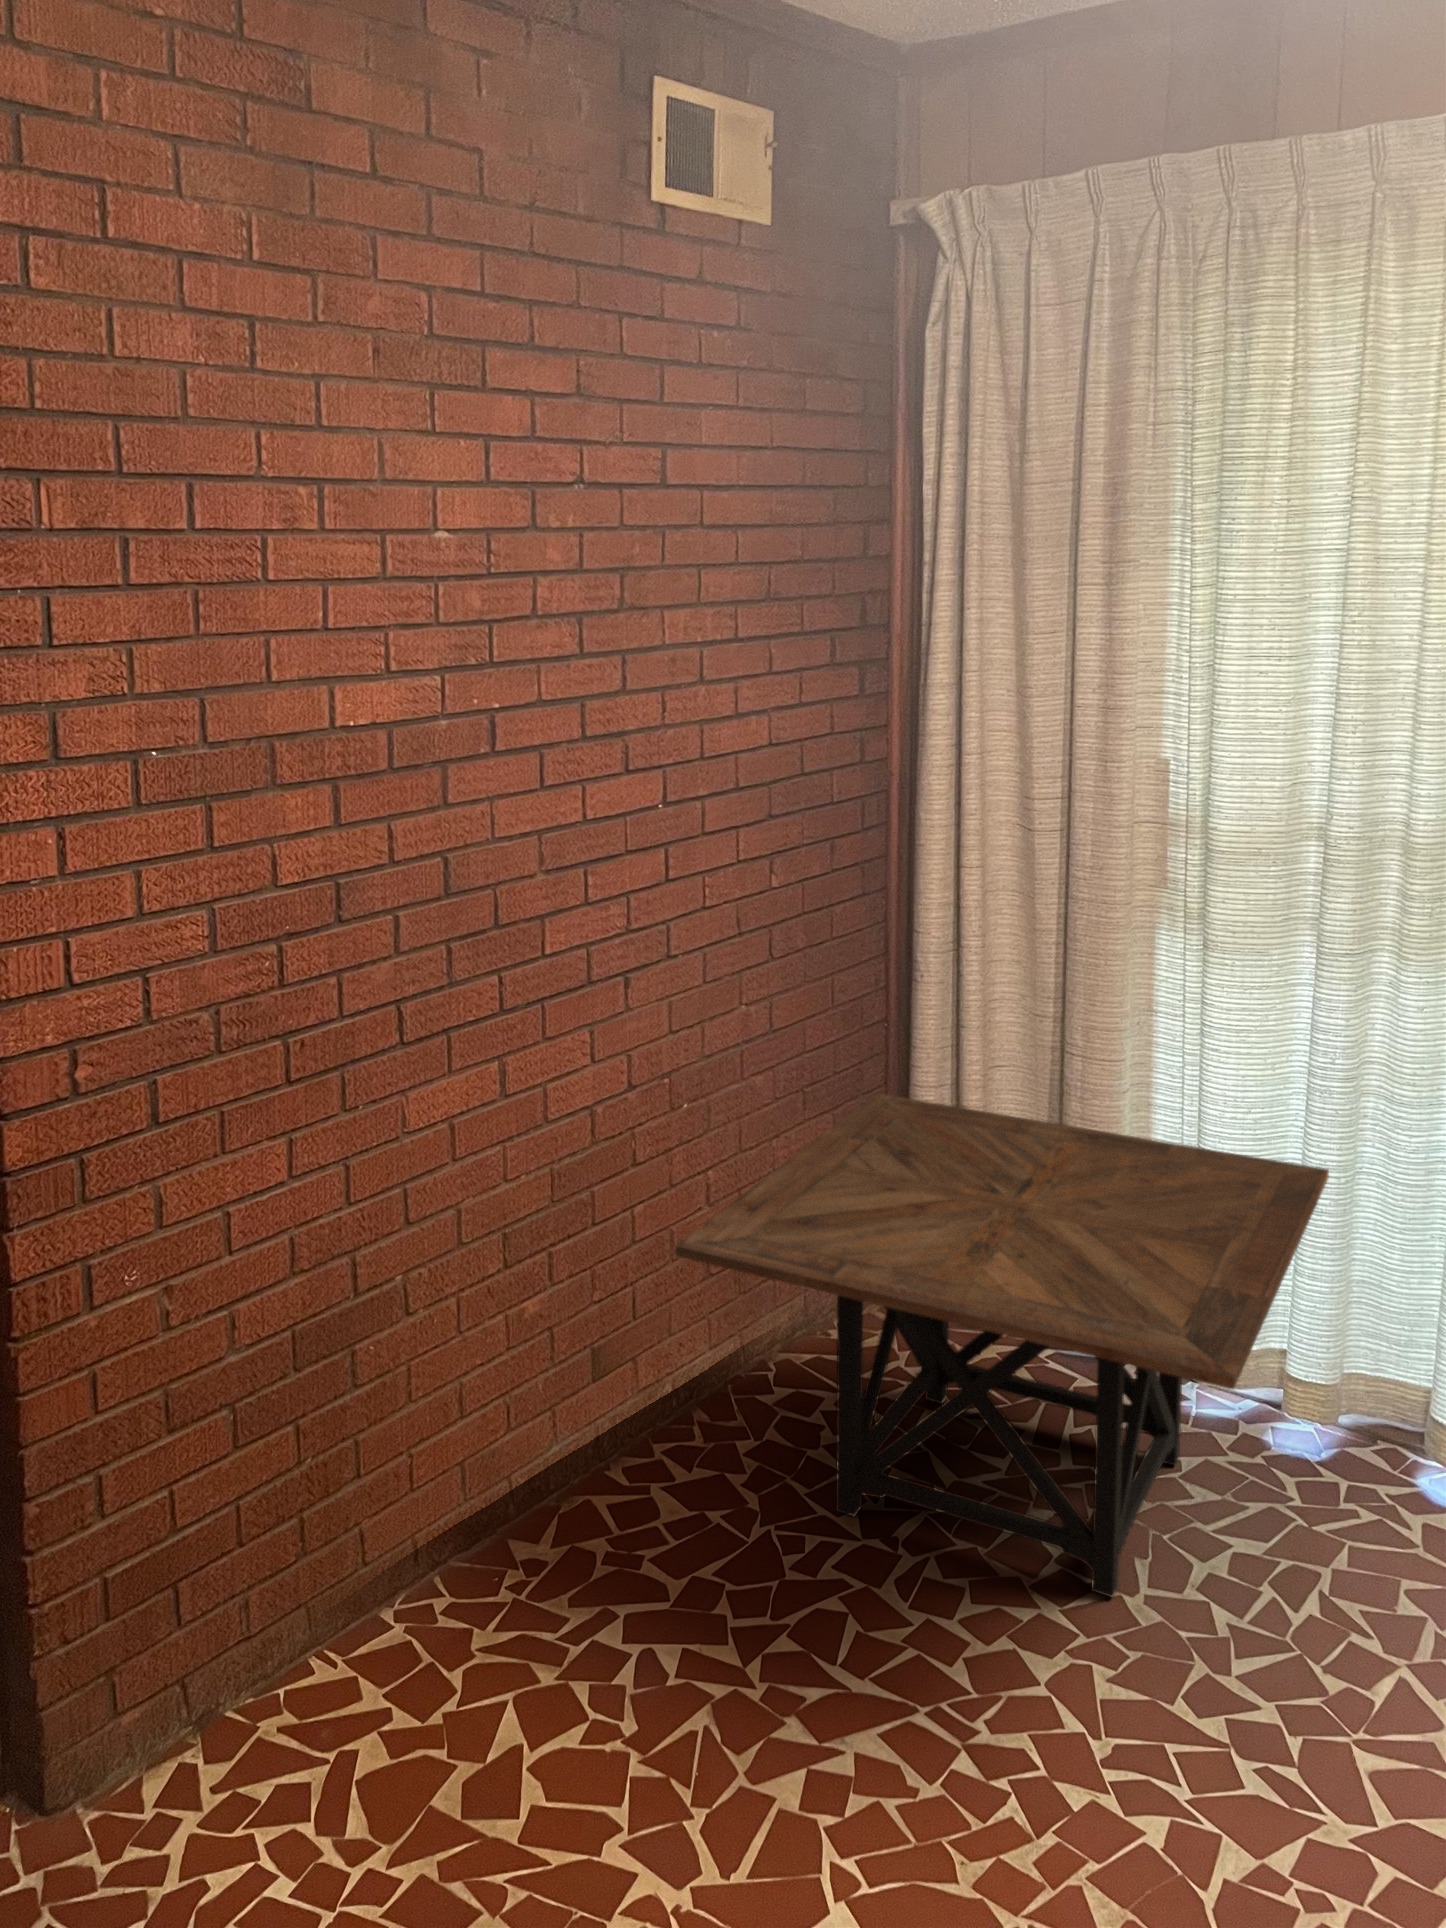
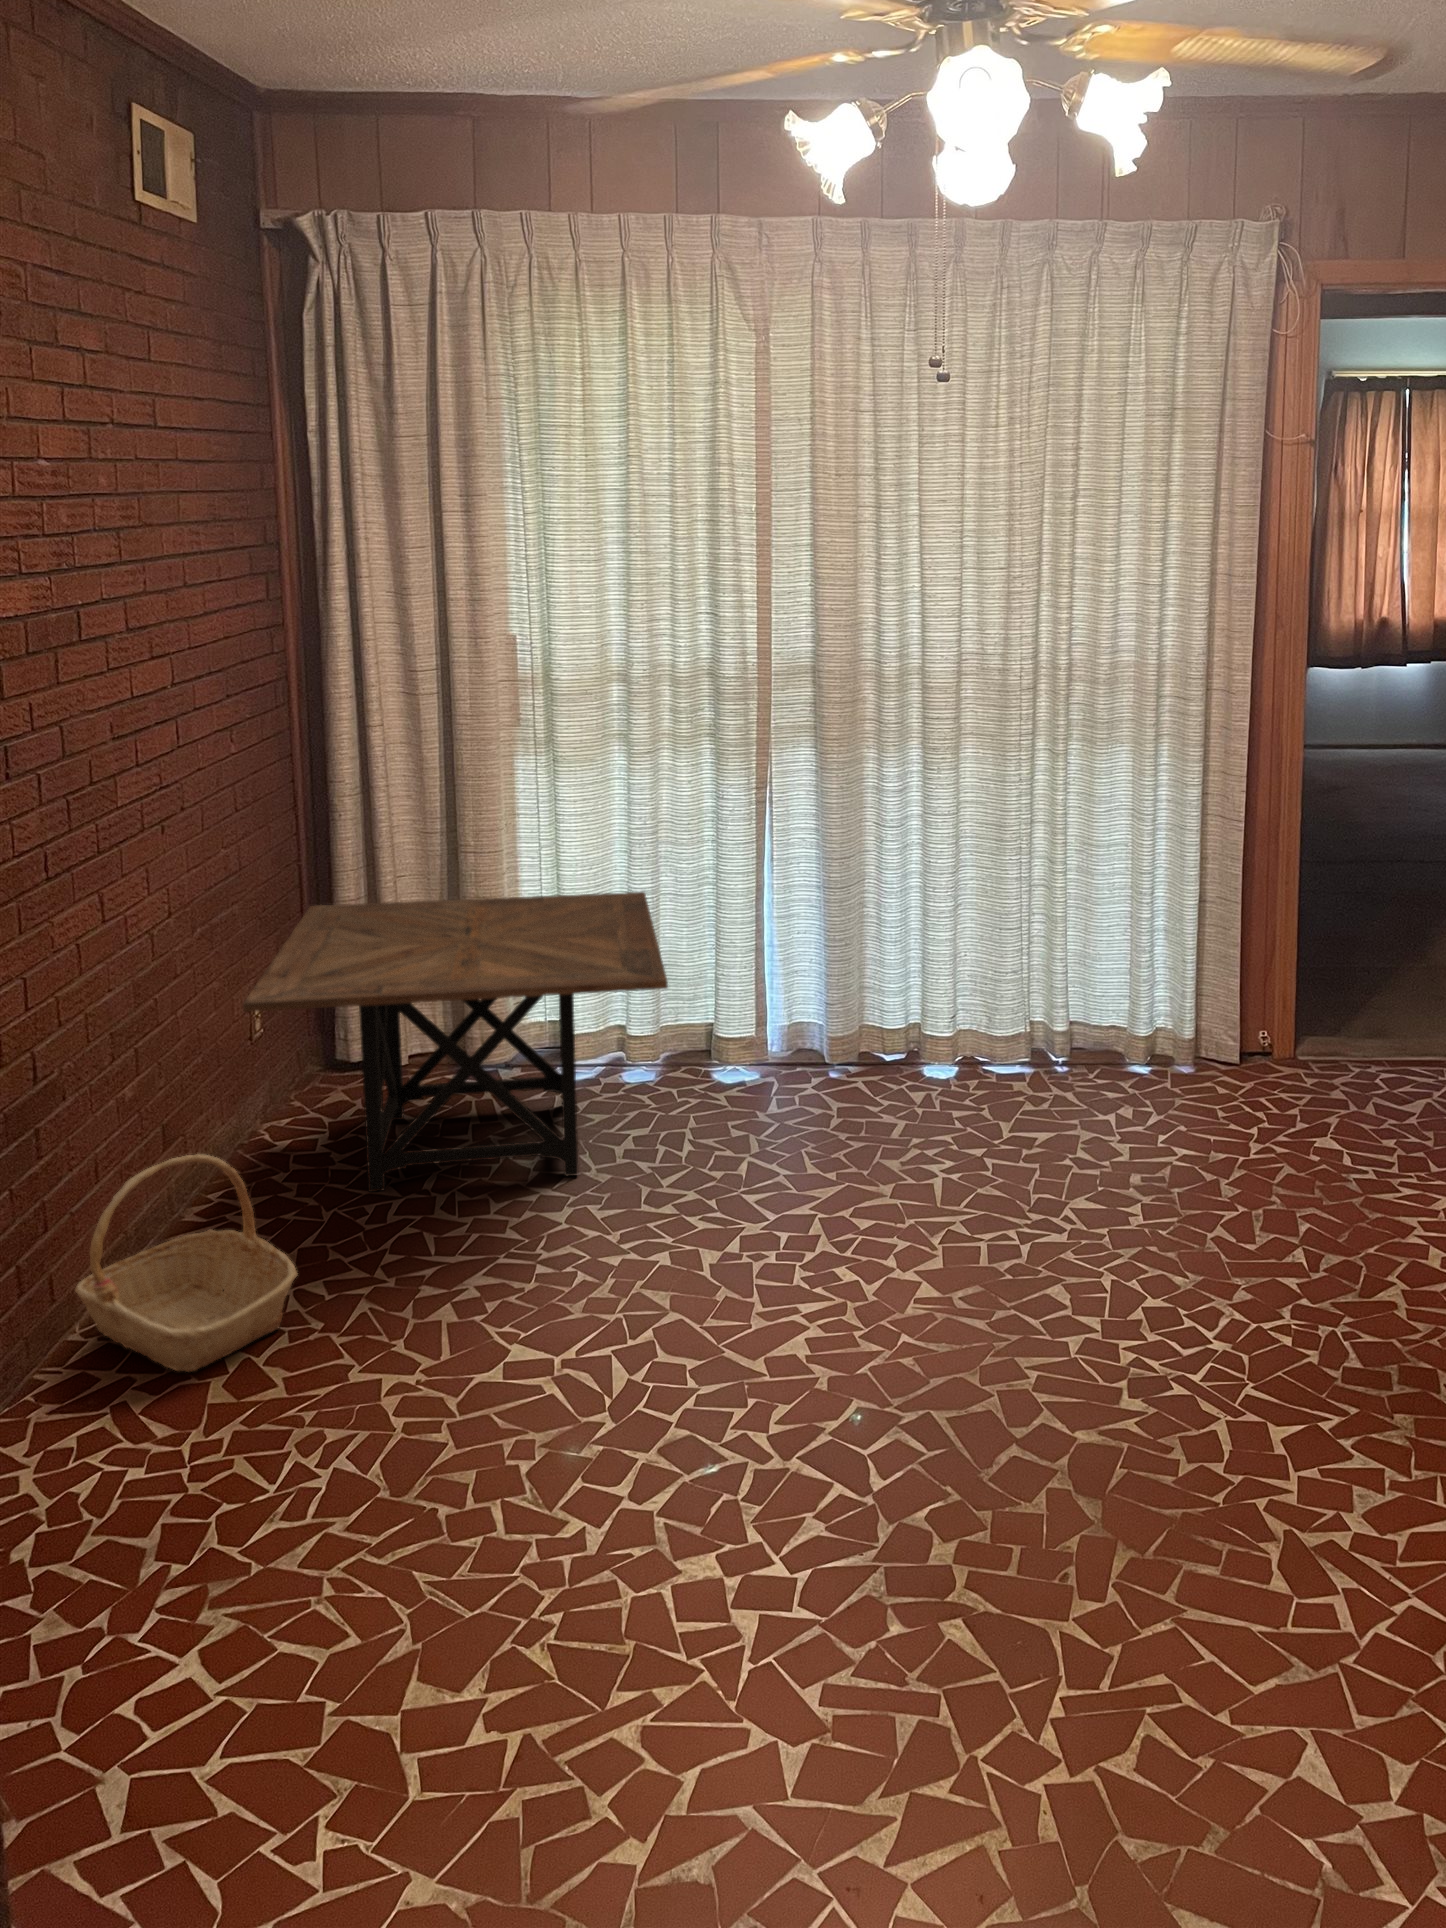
basket: none [416,1438,643,1723] -> present [75,1154,297,1372]

